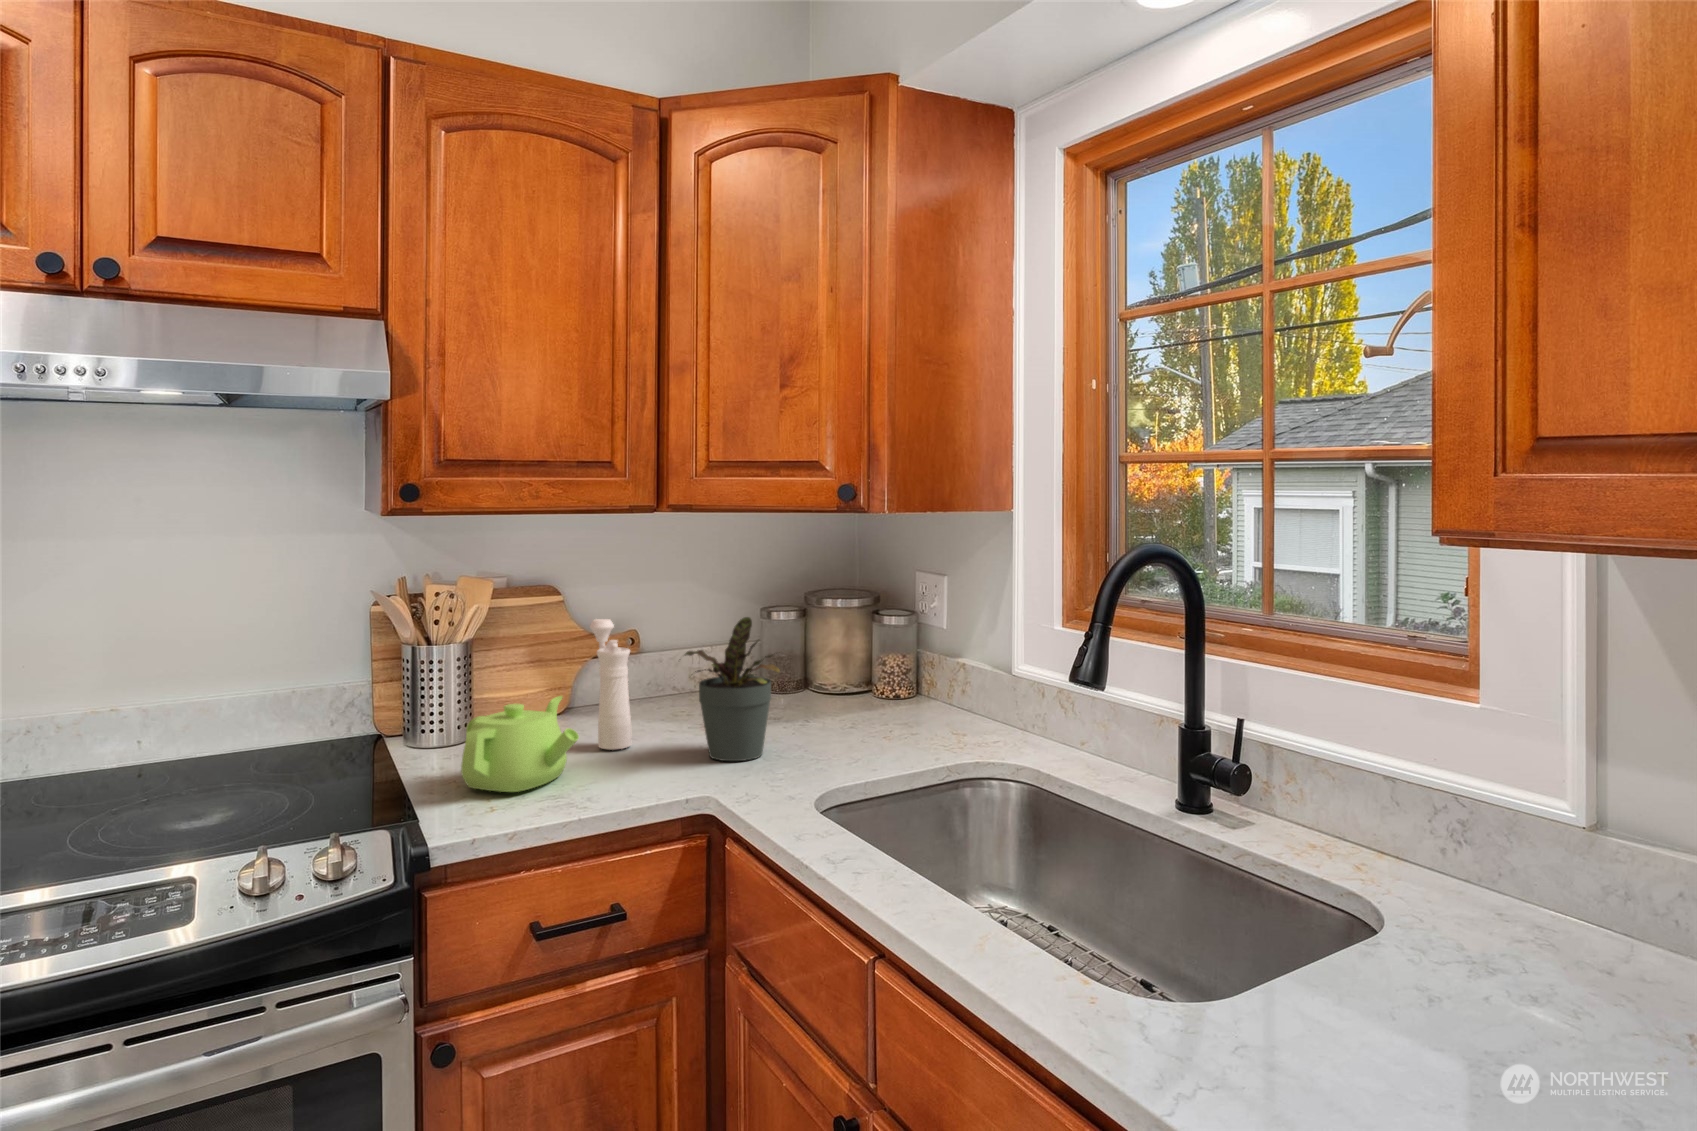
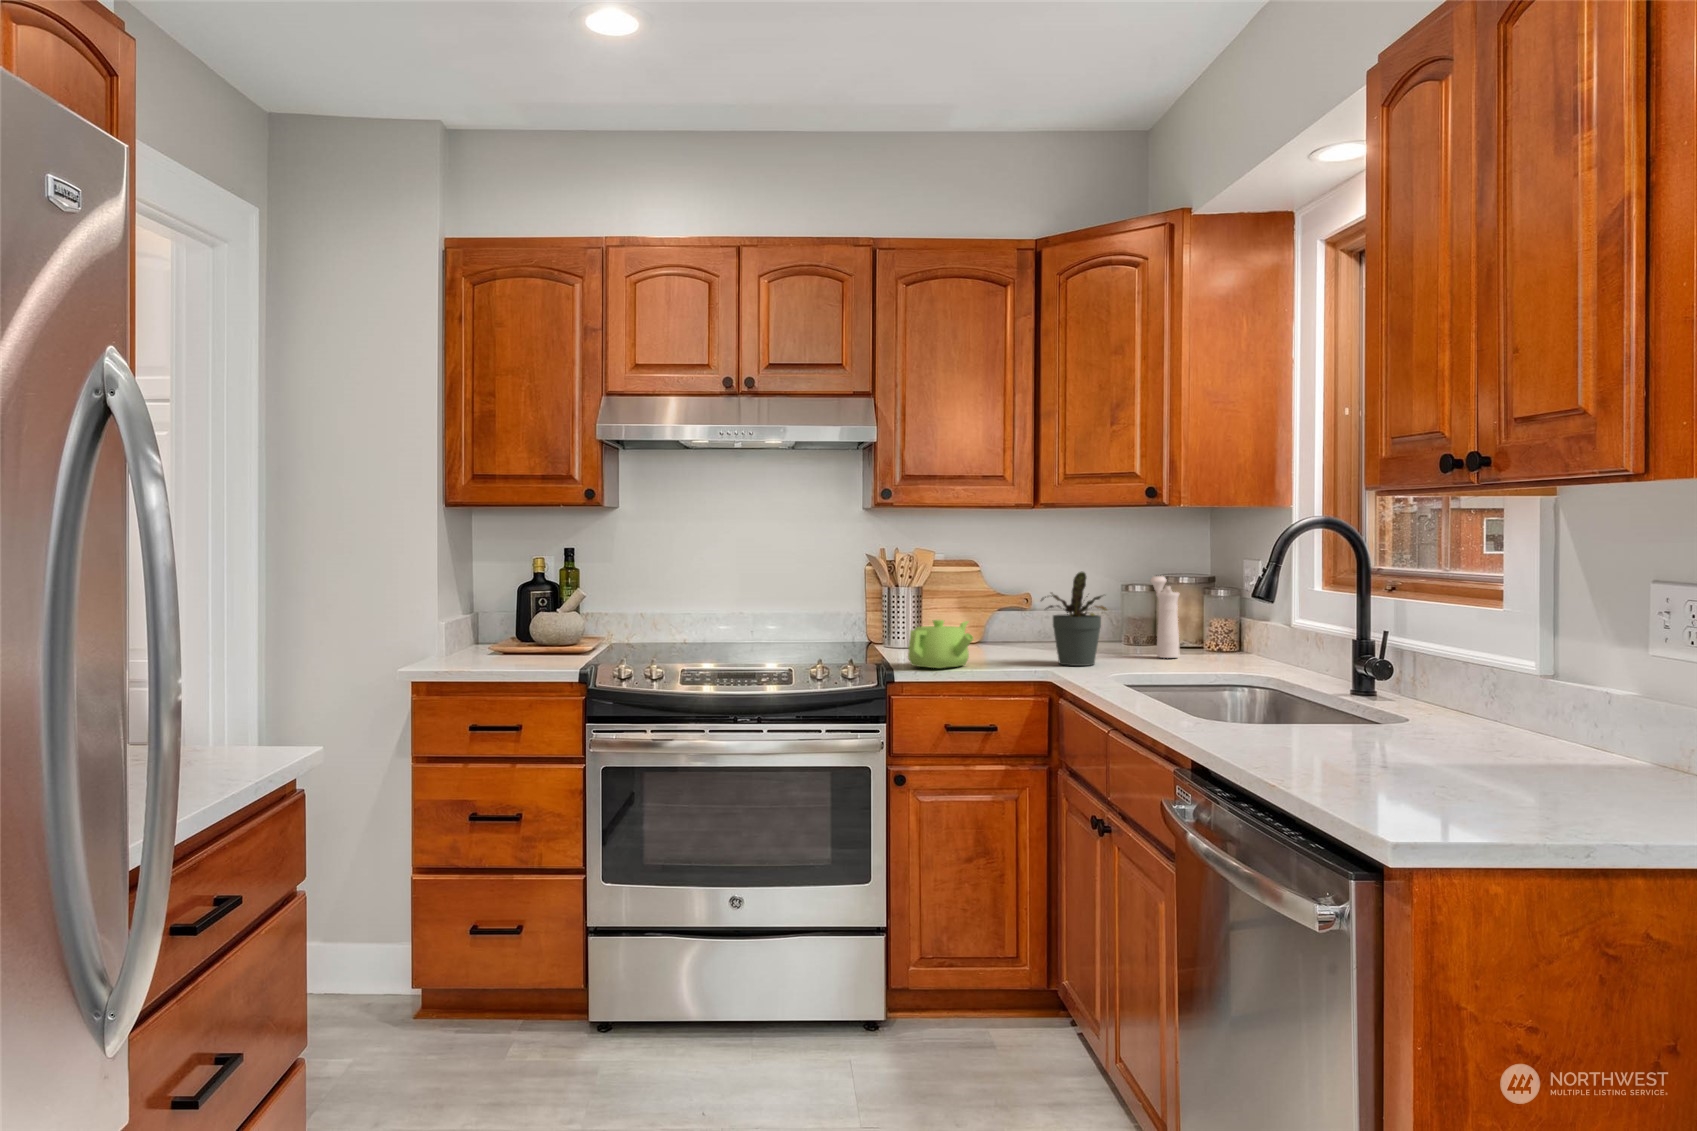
pepper mill: present [590,619,632,750] -> present [1151,576,1180,658]

